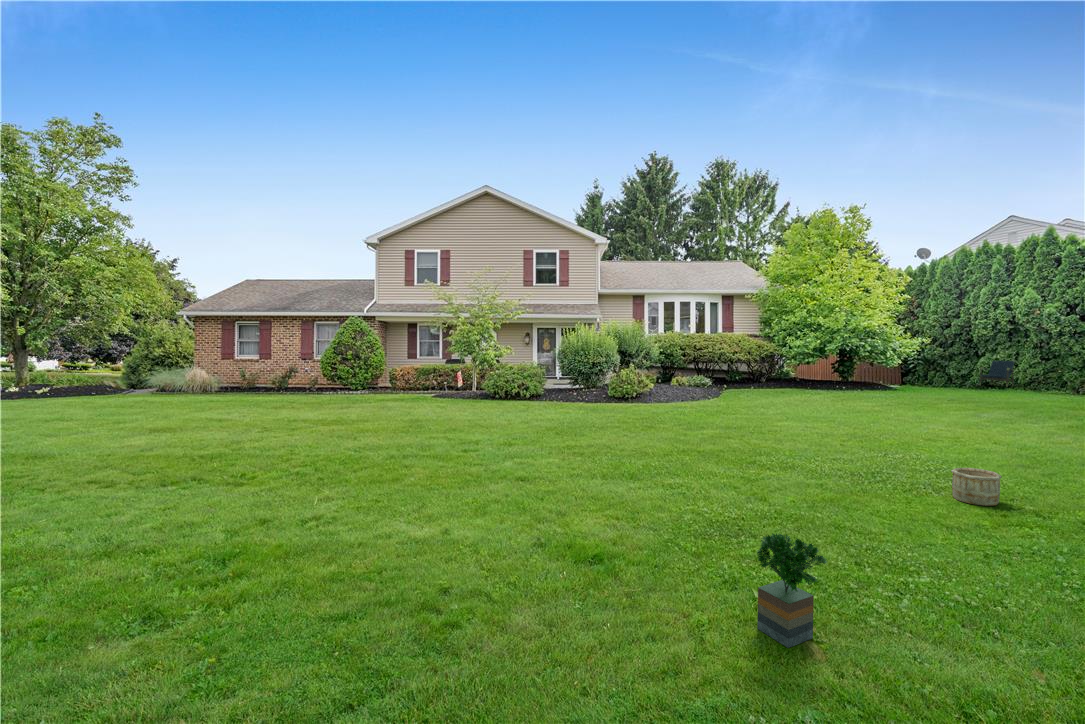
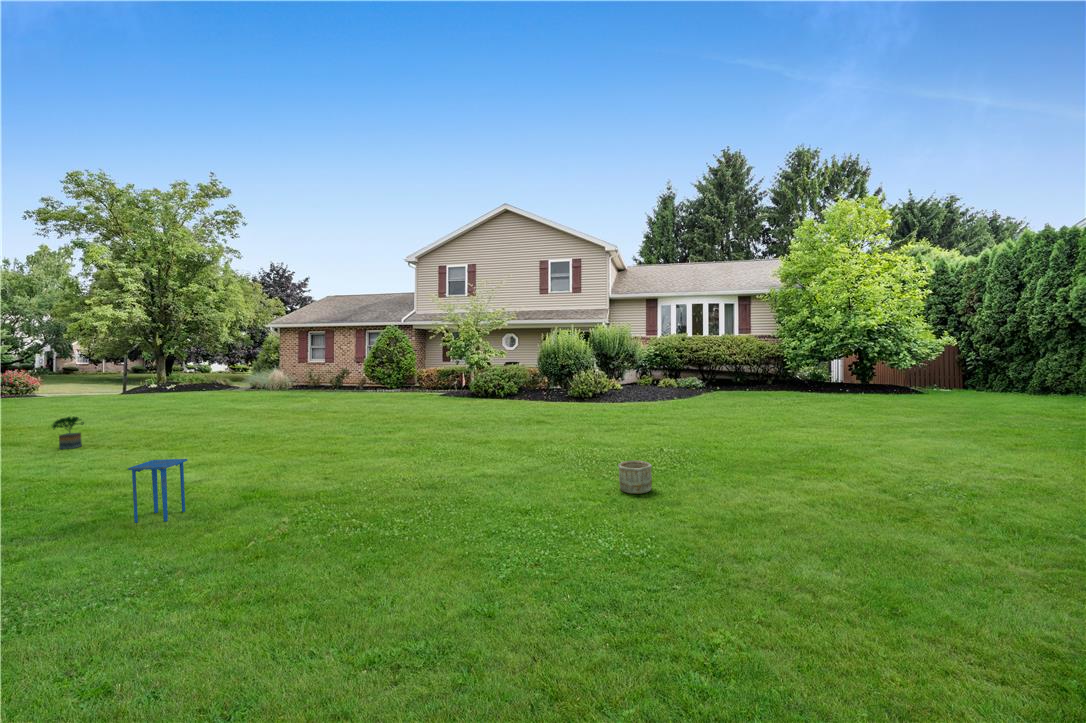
lounge chair: present [980,360,1014,386] -> none [1028,362,1074,393]
side table: none [483,503,548,613] -> present [128,459,187,523]
potted tree: present [757,533,827,648] -> present [52,416,84,449]

